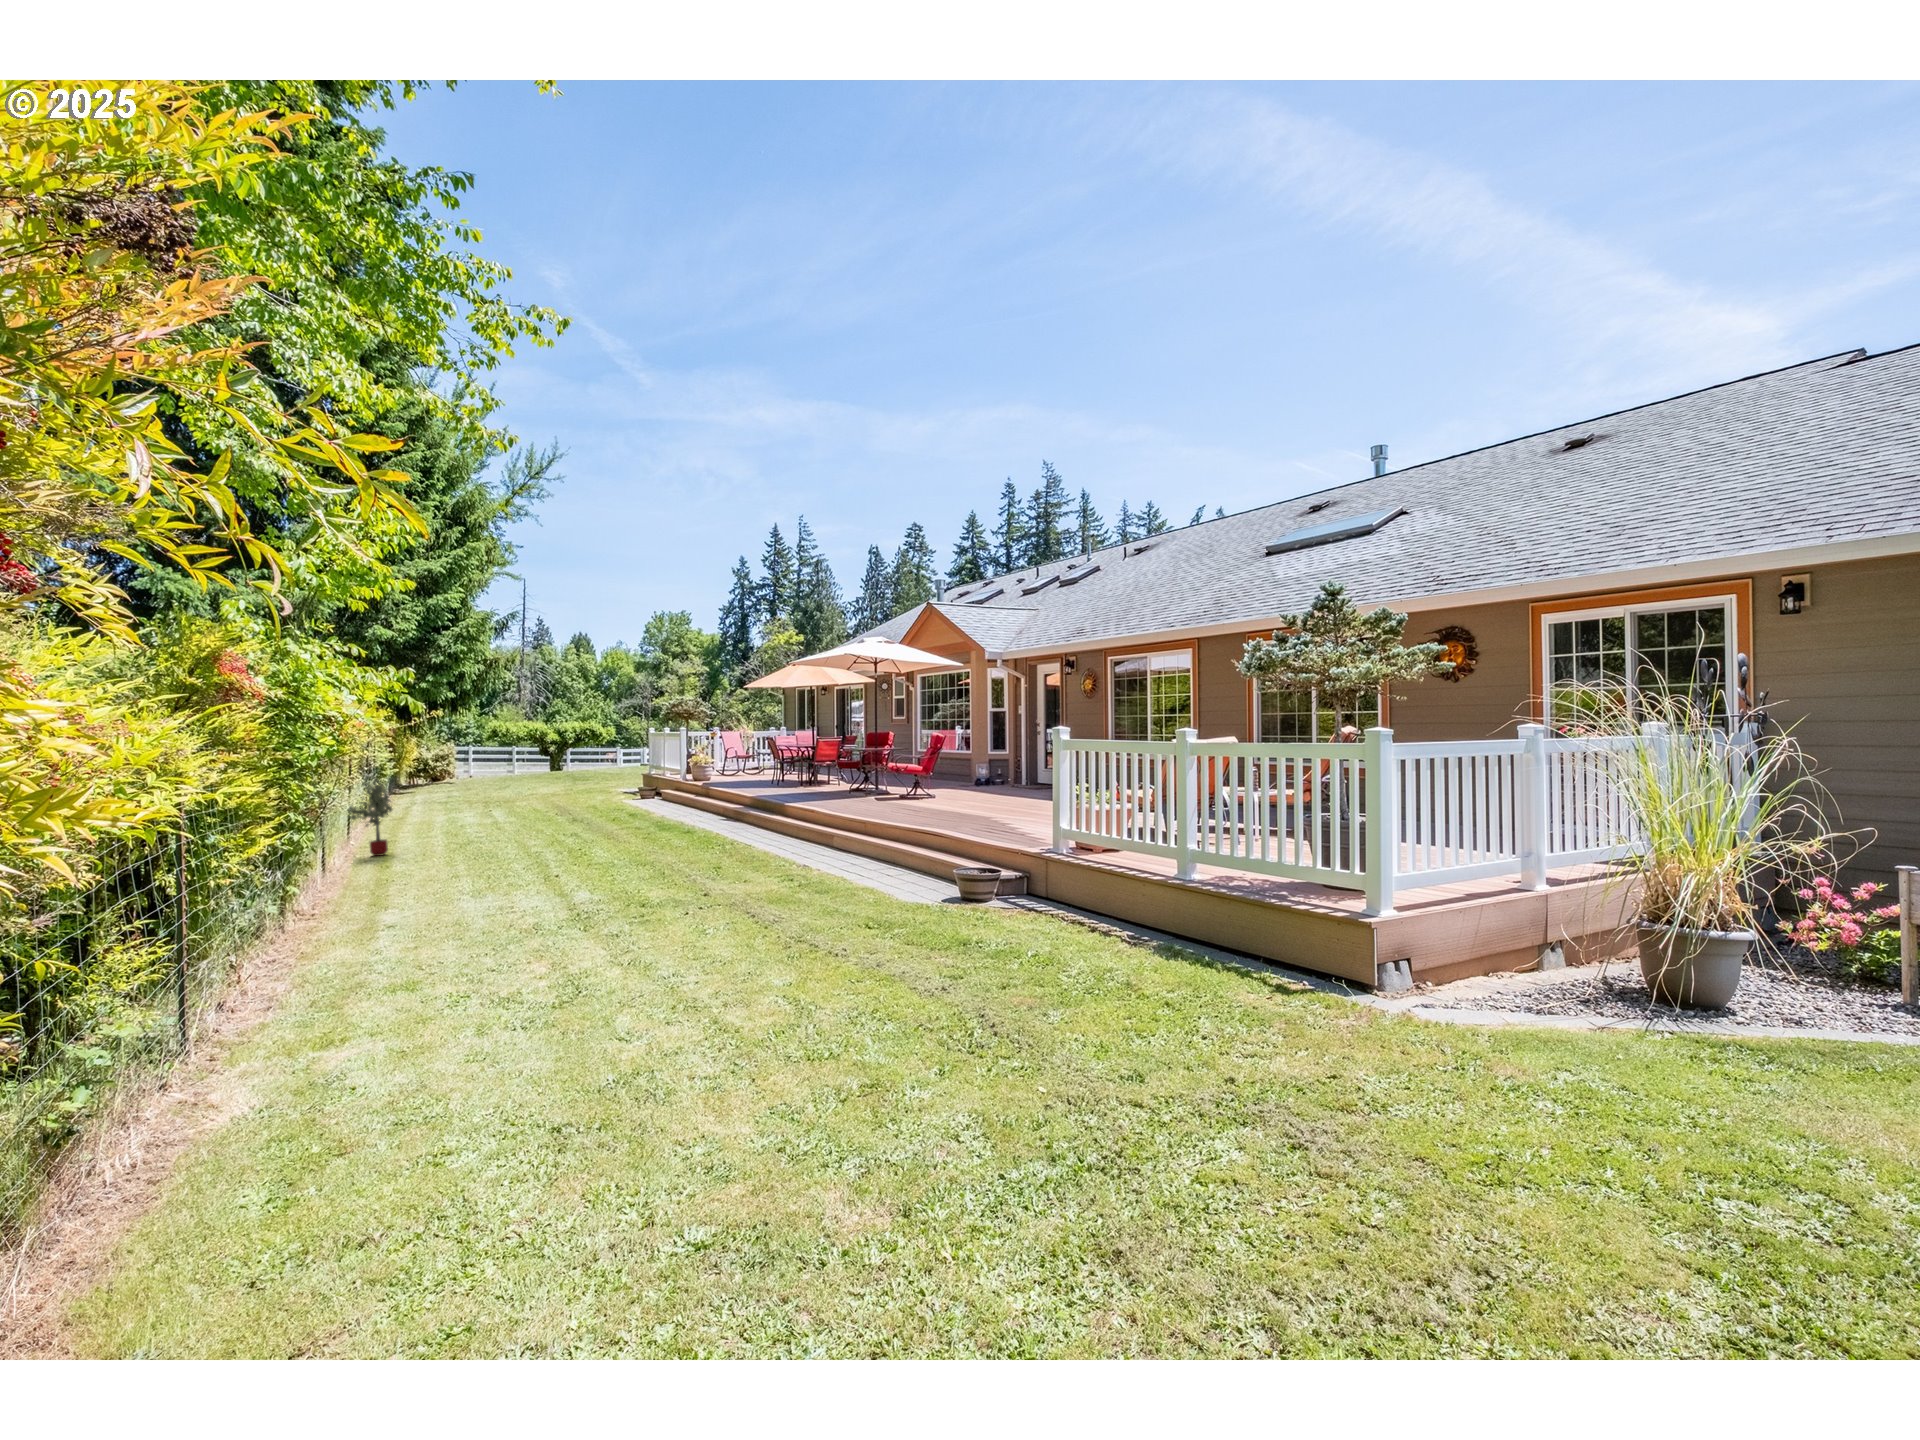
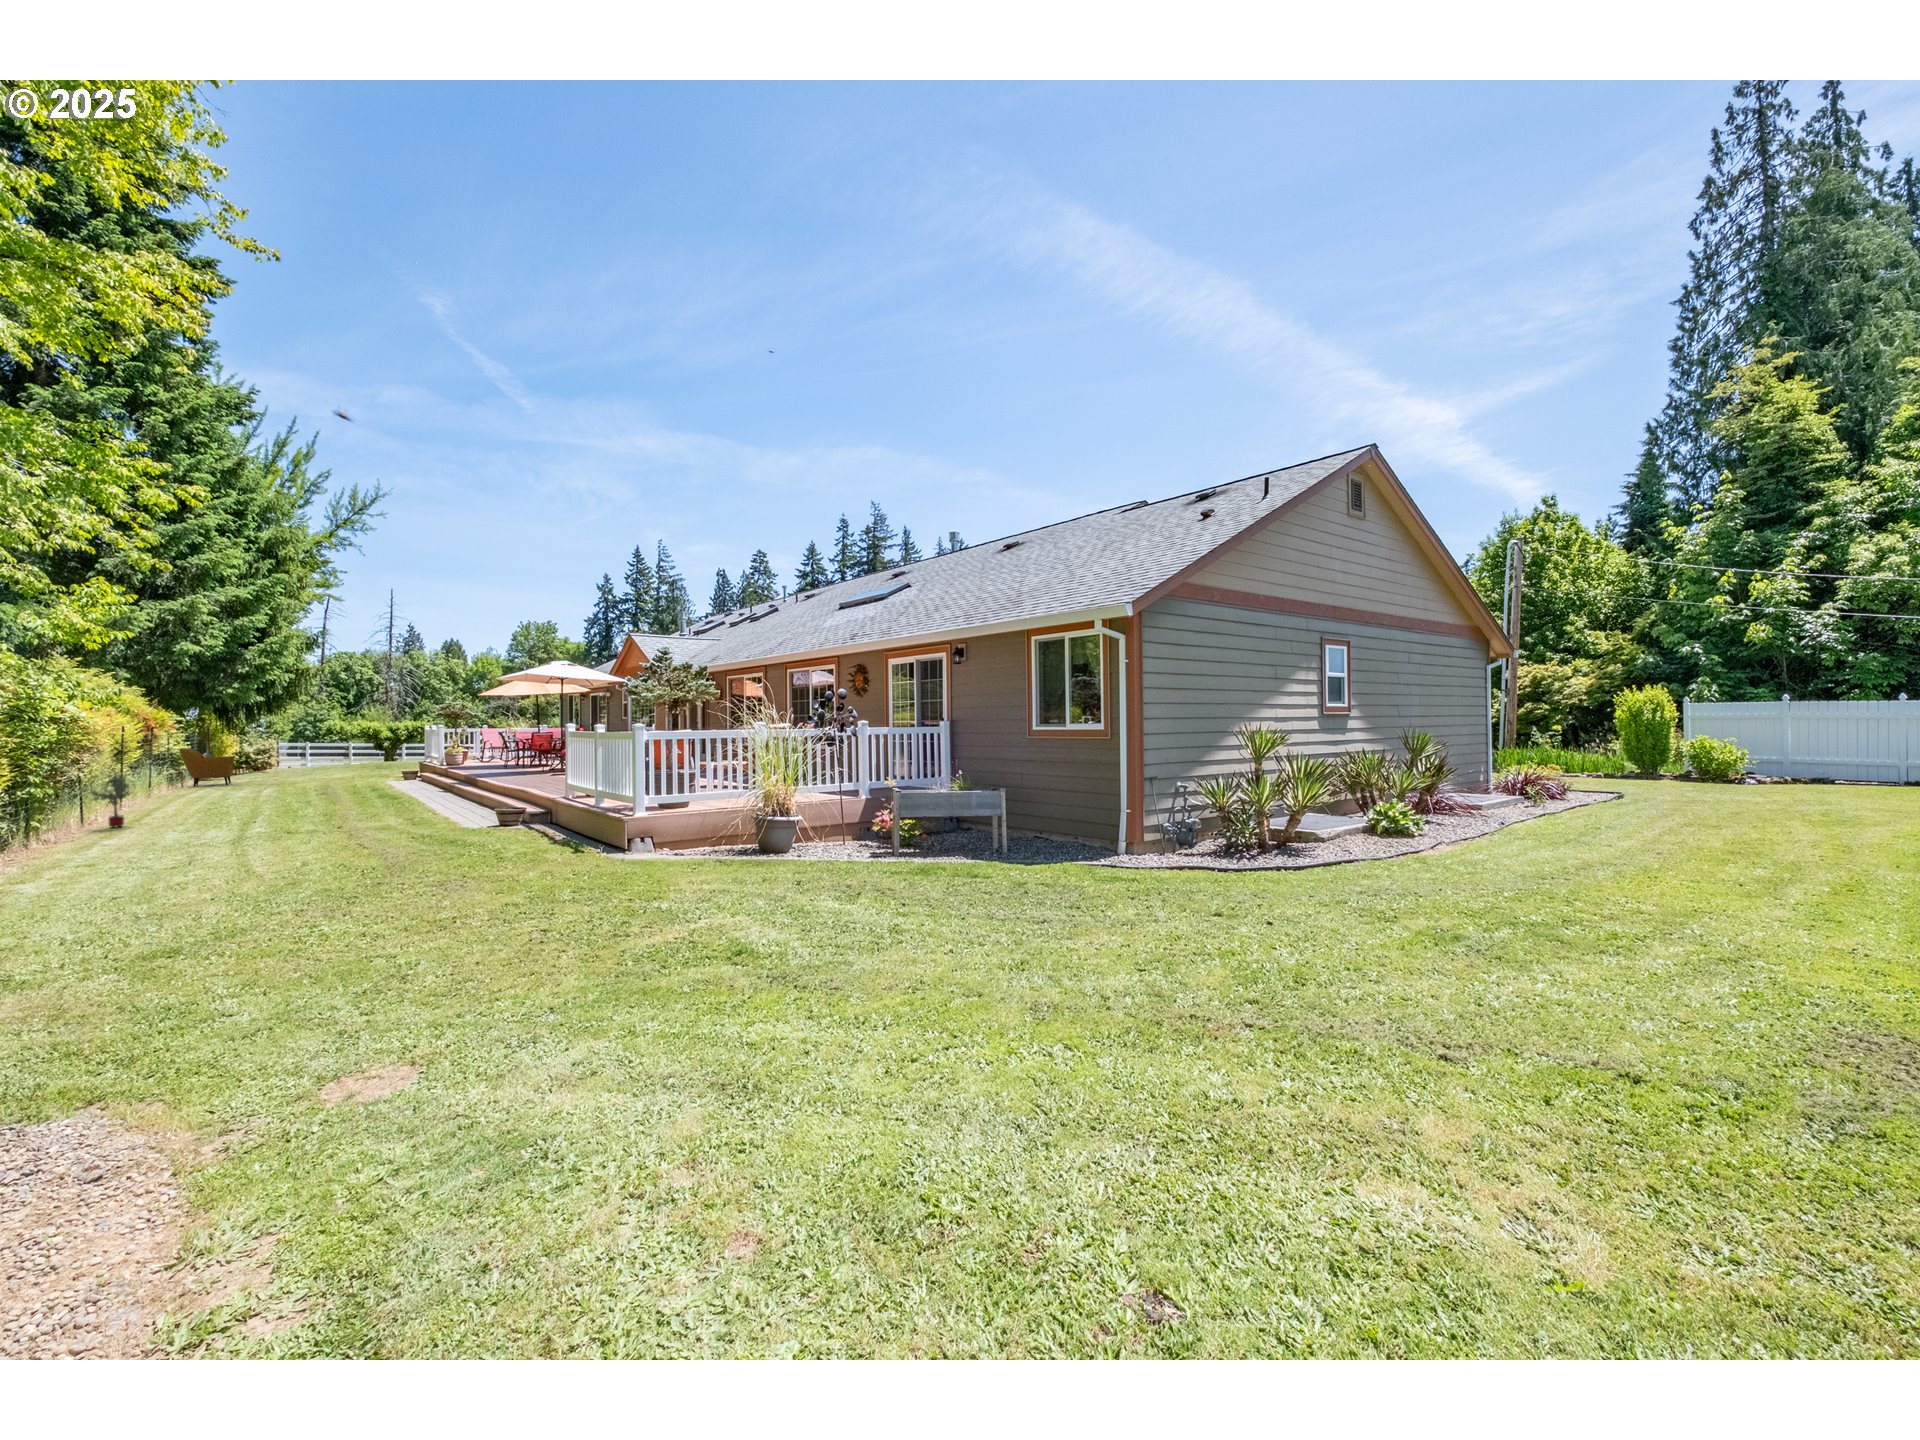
armchair: none [382,753,438,799] -> present [179,748,234,787]

